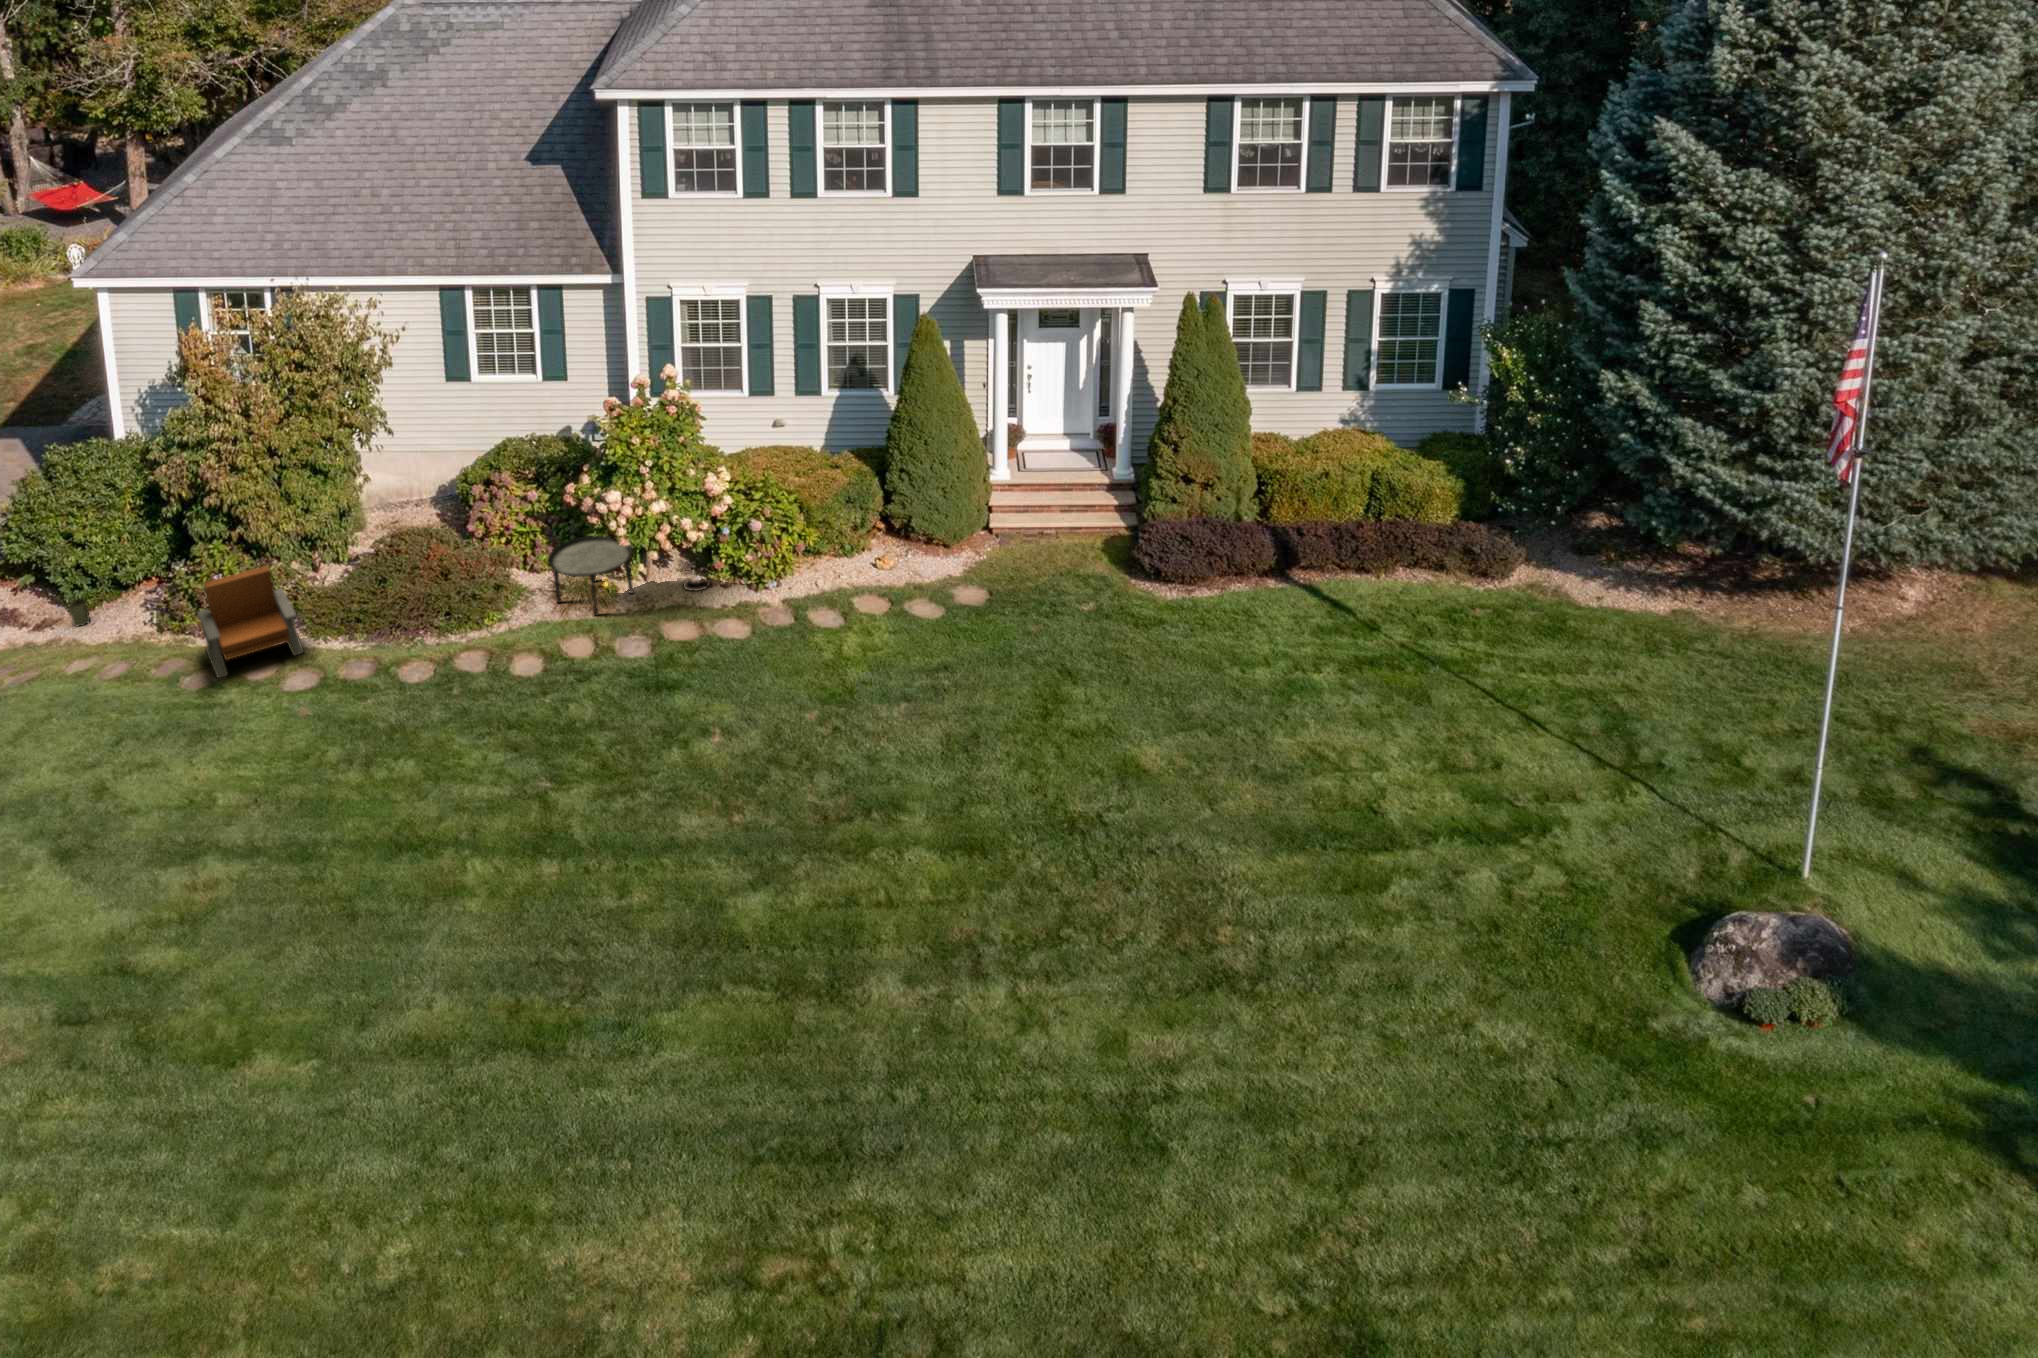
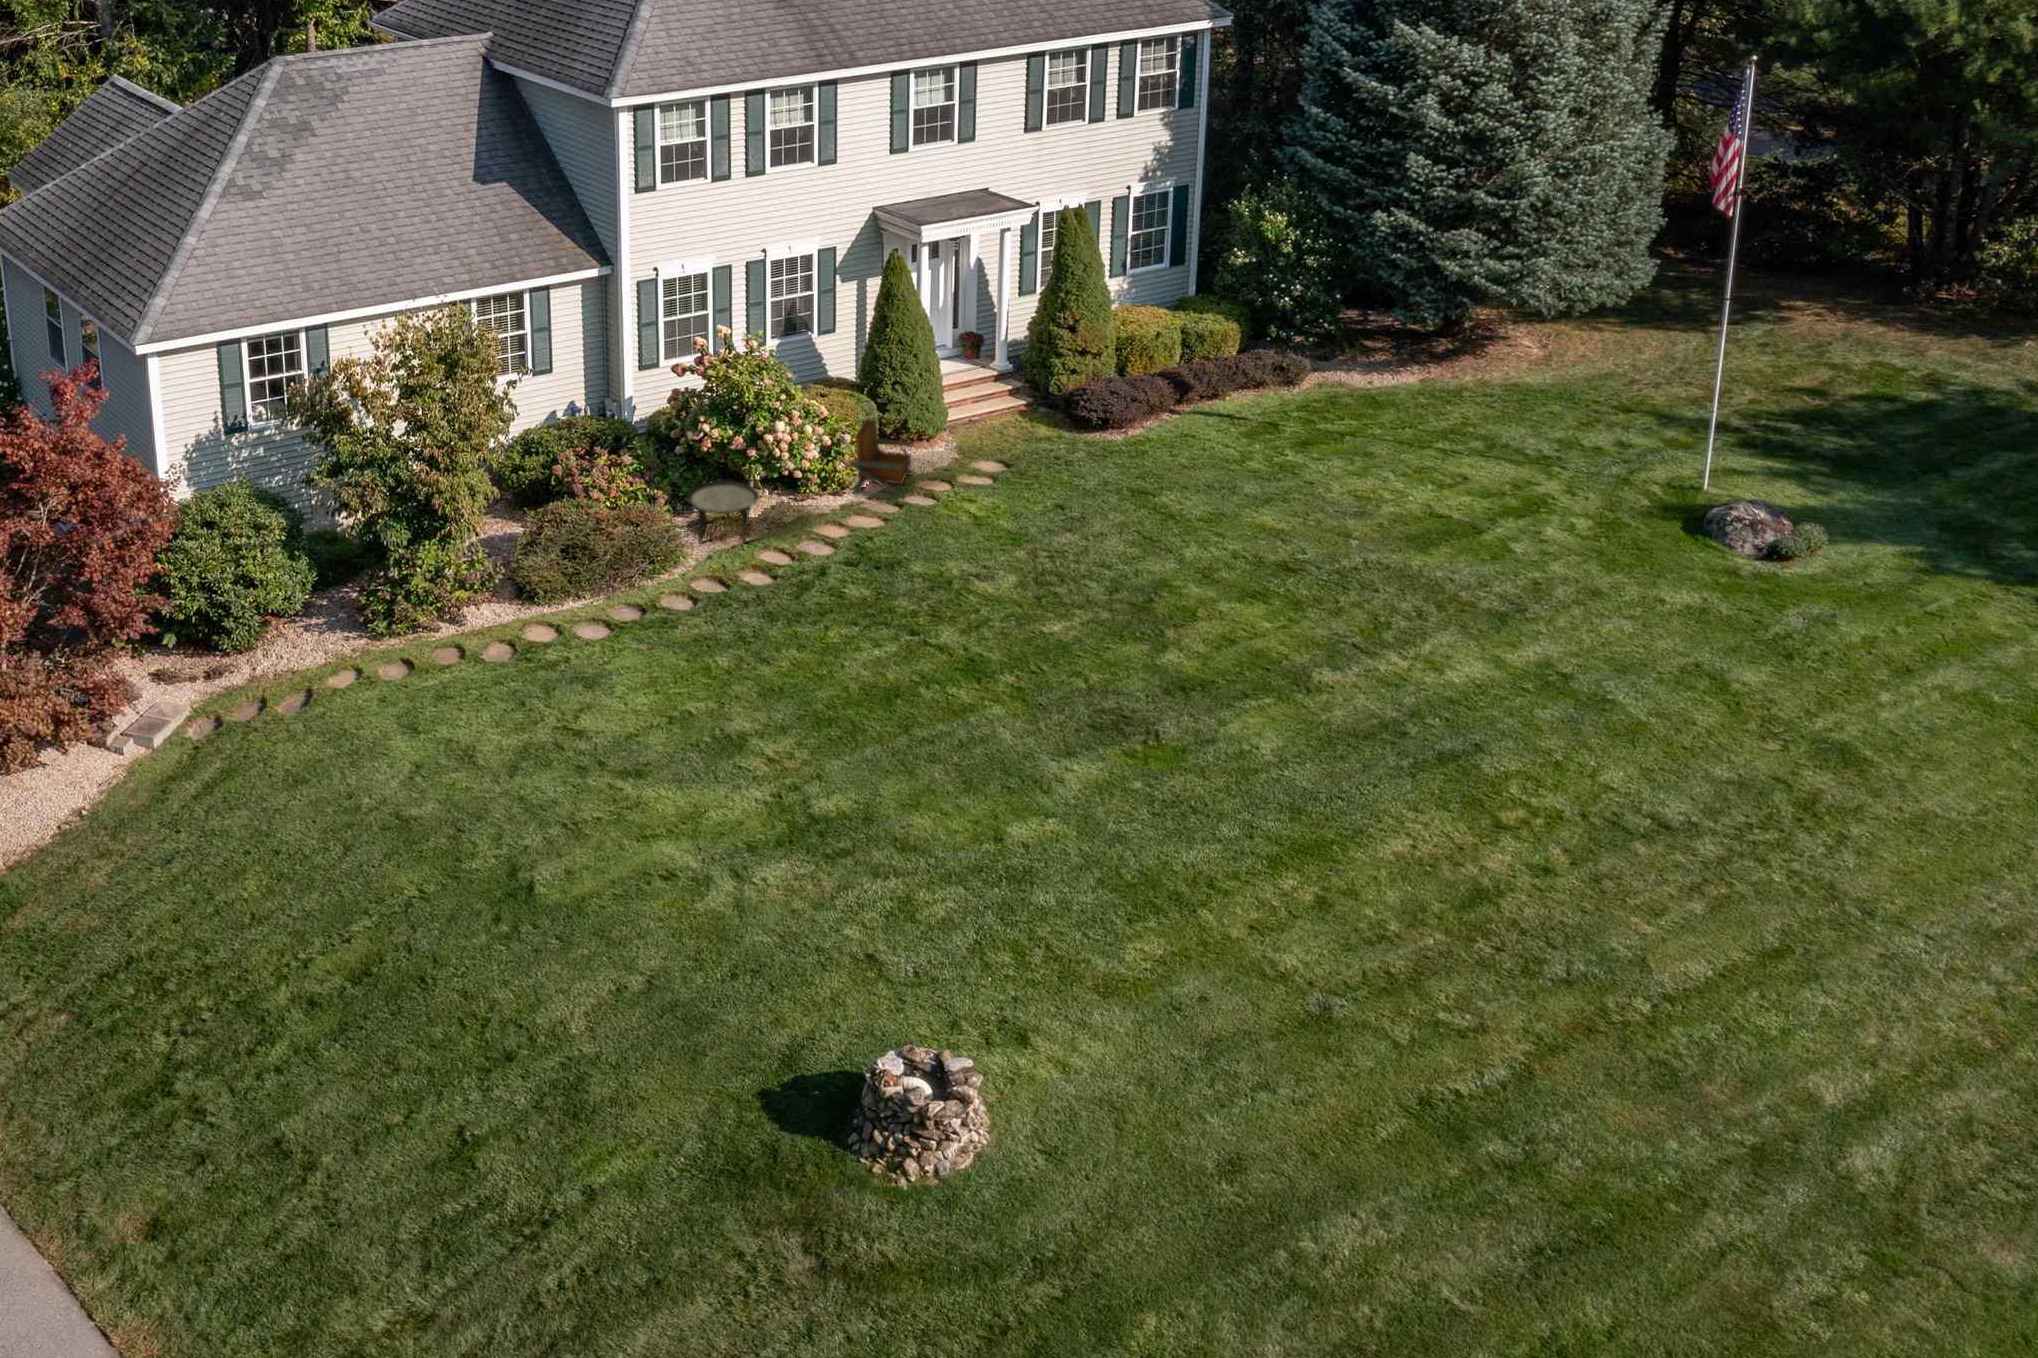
potted tree: present [679,544,710,591] -> none [774,470,800,512]
lounge chair: present [198,566,304,678] -> present [849,419,913,499]
watering can: present [54,596,90,626] -> none [281,627,318,659]

